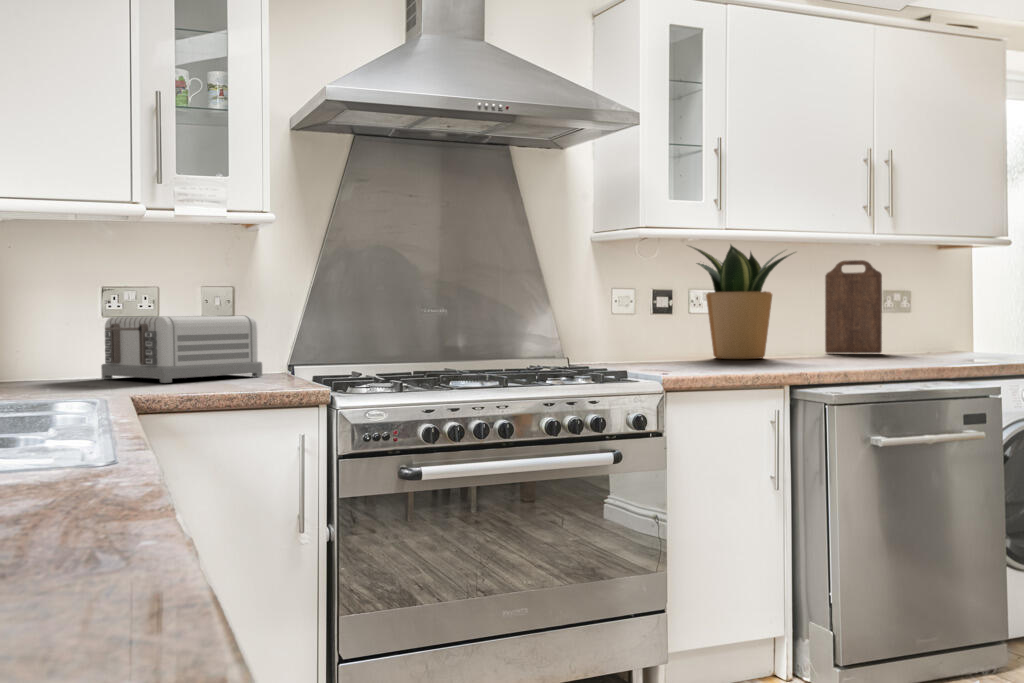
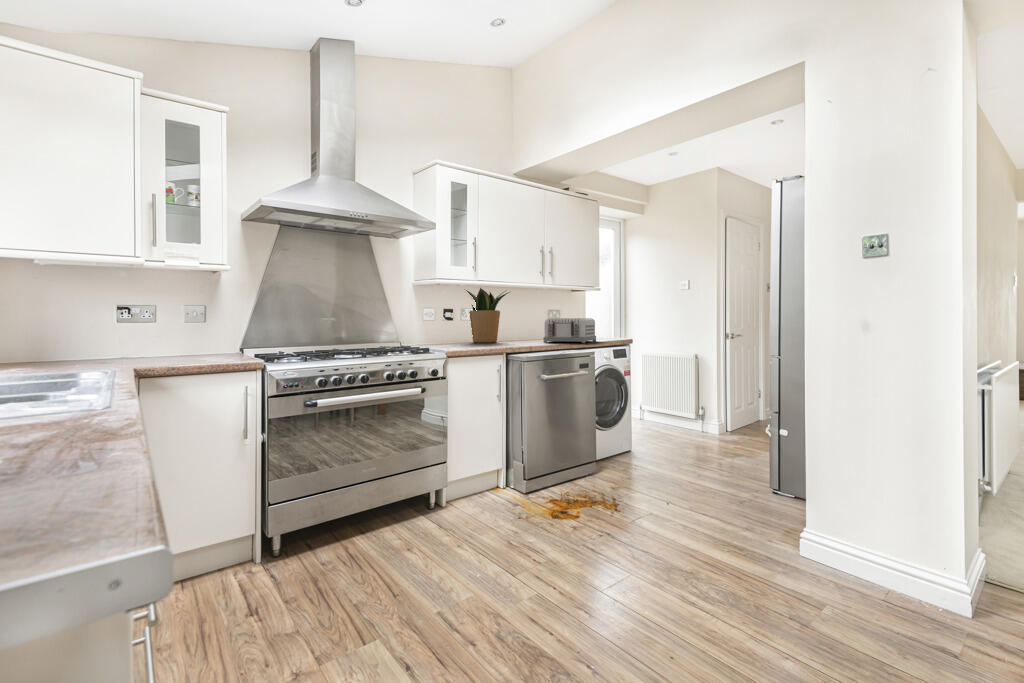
cutting board: present [825,260,882,353] -> none [525,296,550,340]
toaster: present [101,315,263,383] -> present [543,318,596,343]

